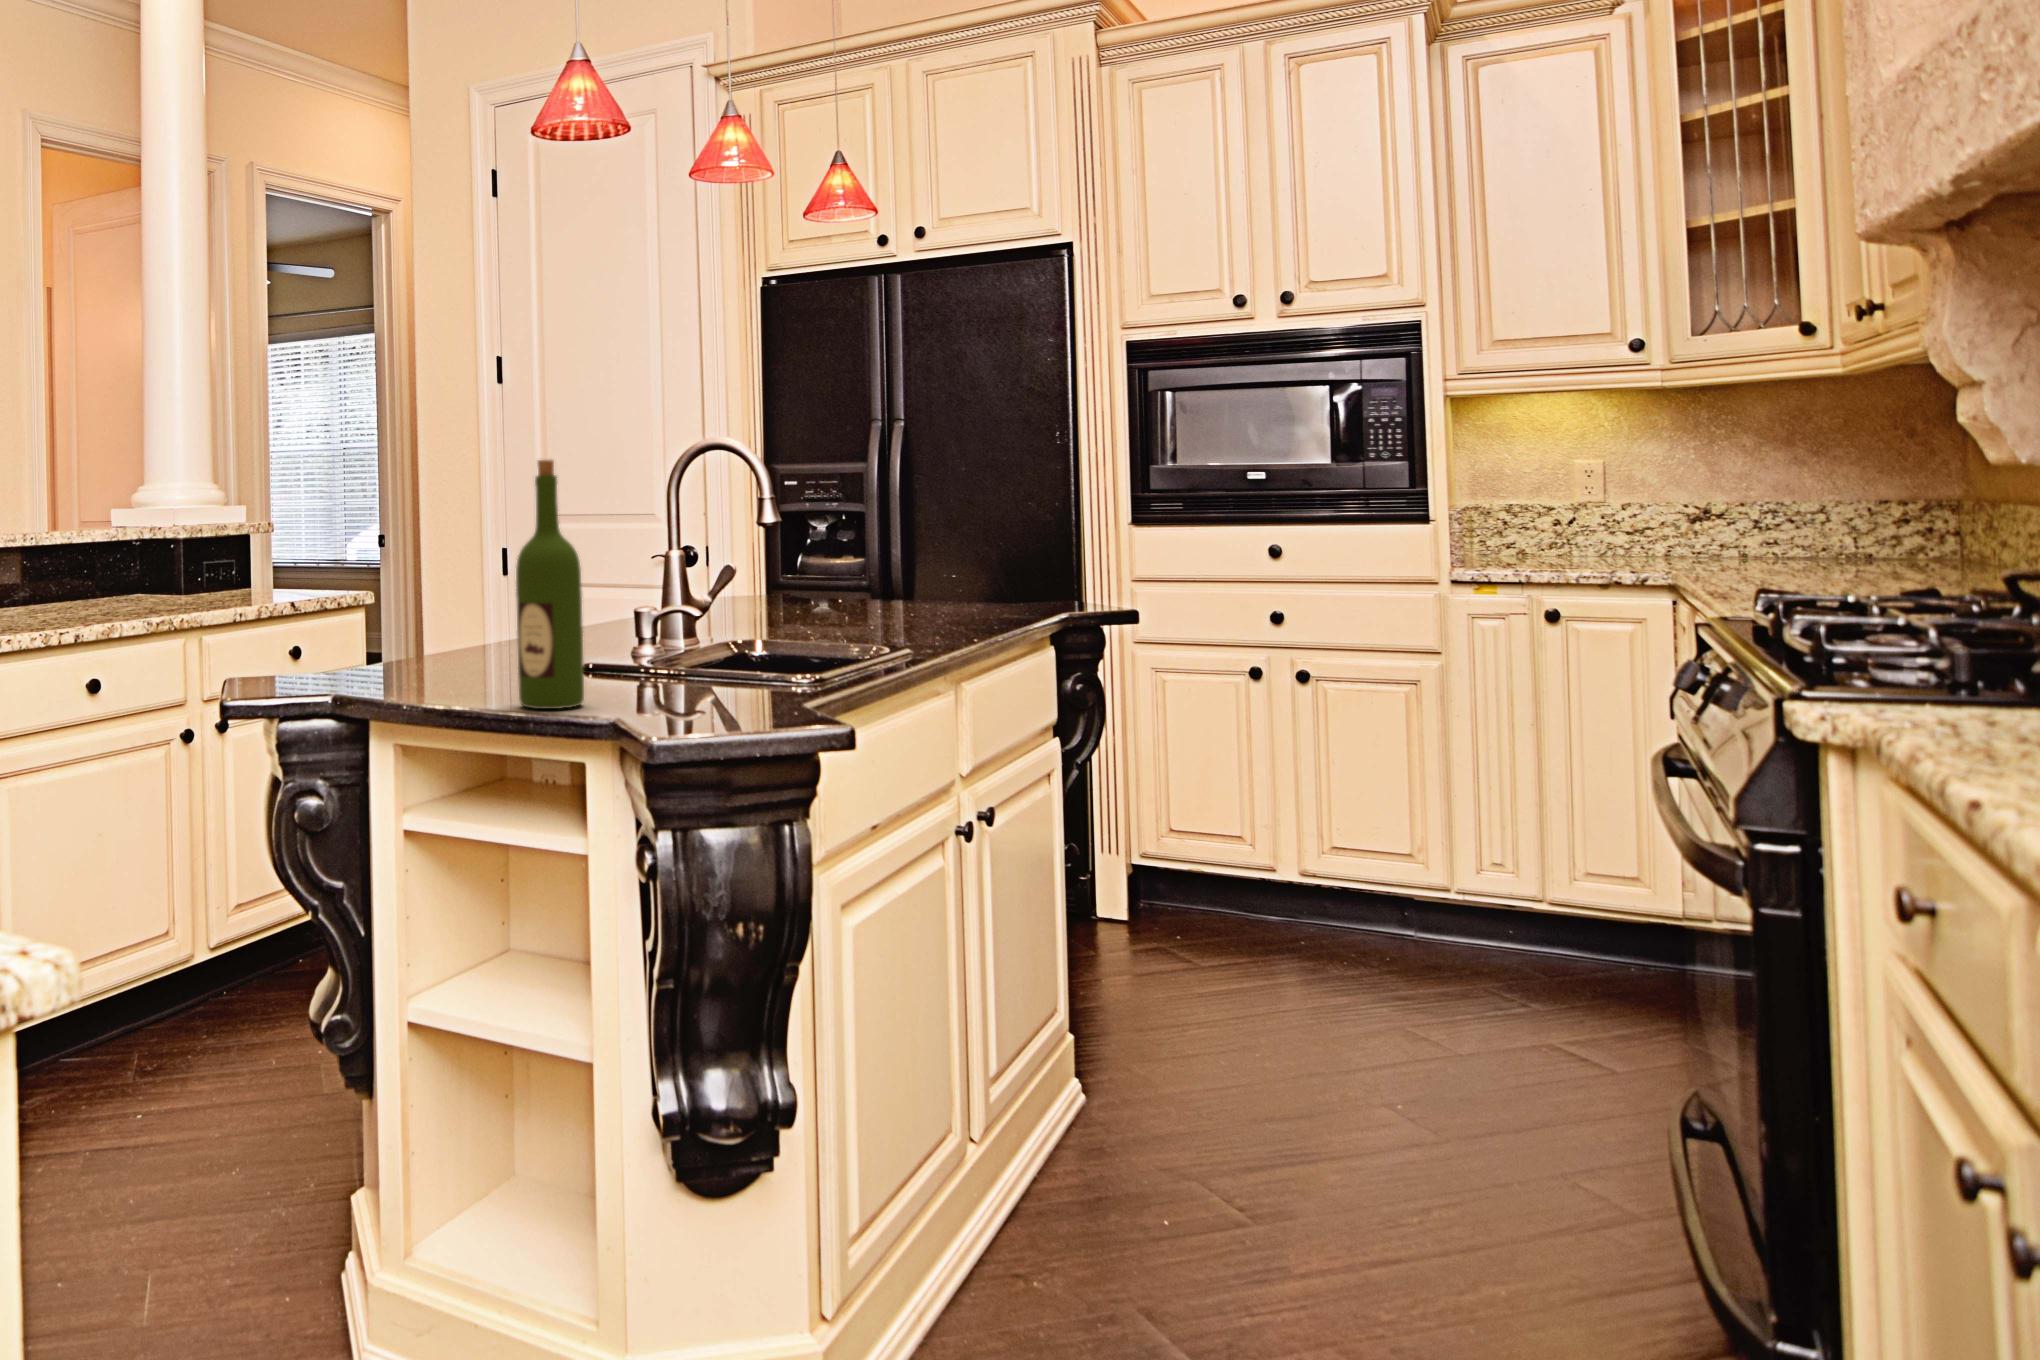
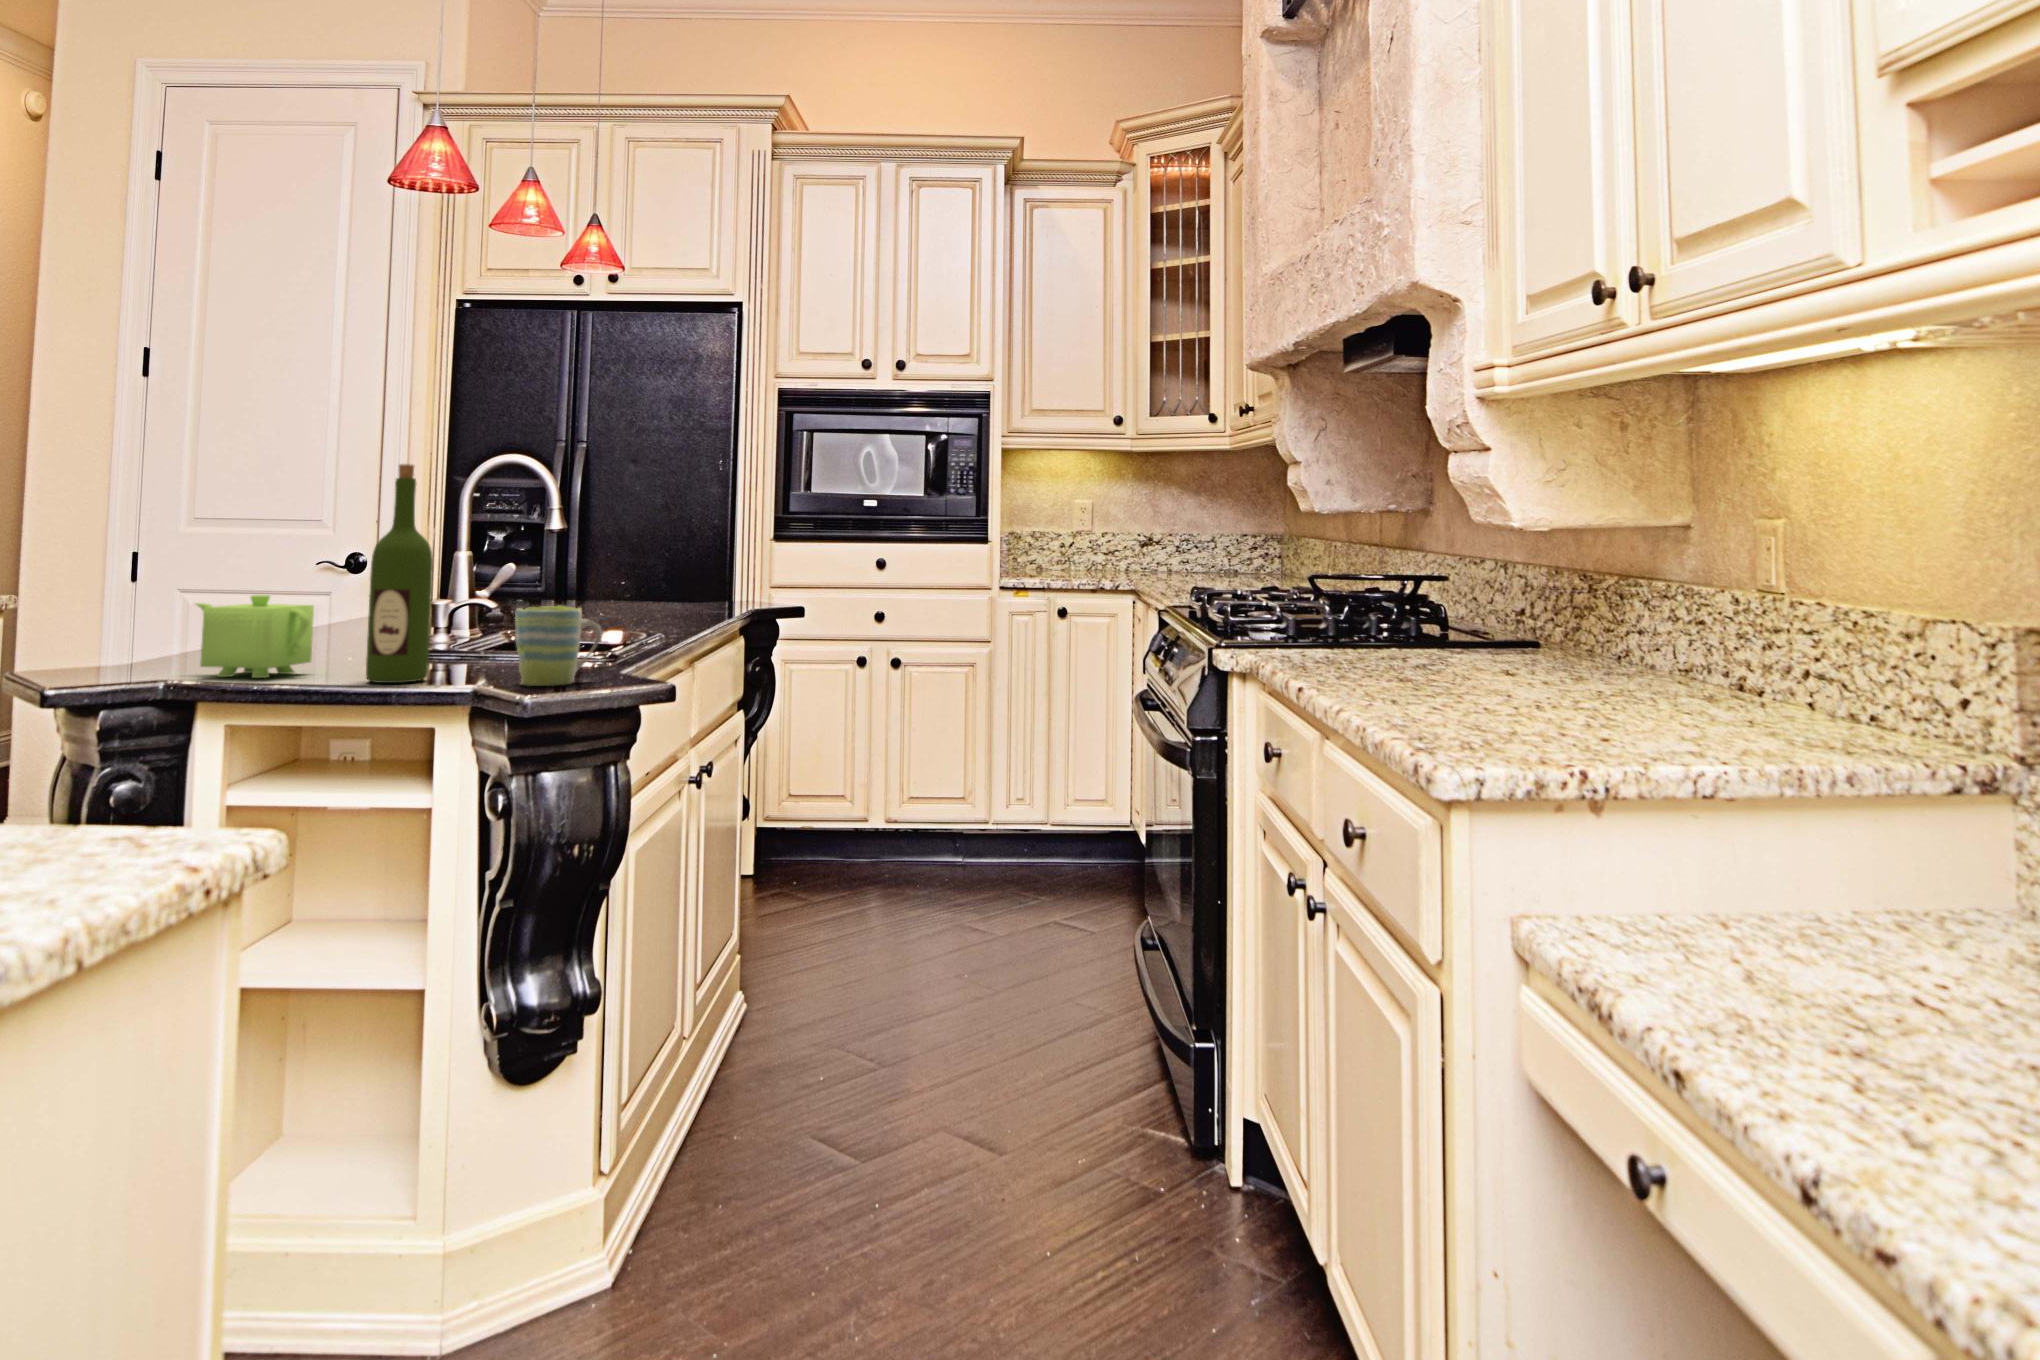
teapot: none [382,606,488,695] -> present [196,595,314,678]
mug: none [659,623,765,723] -> present [515,606,602,686]

